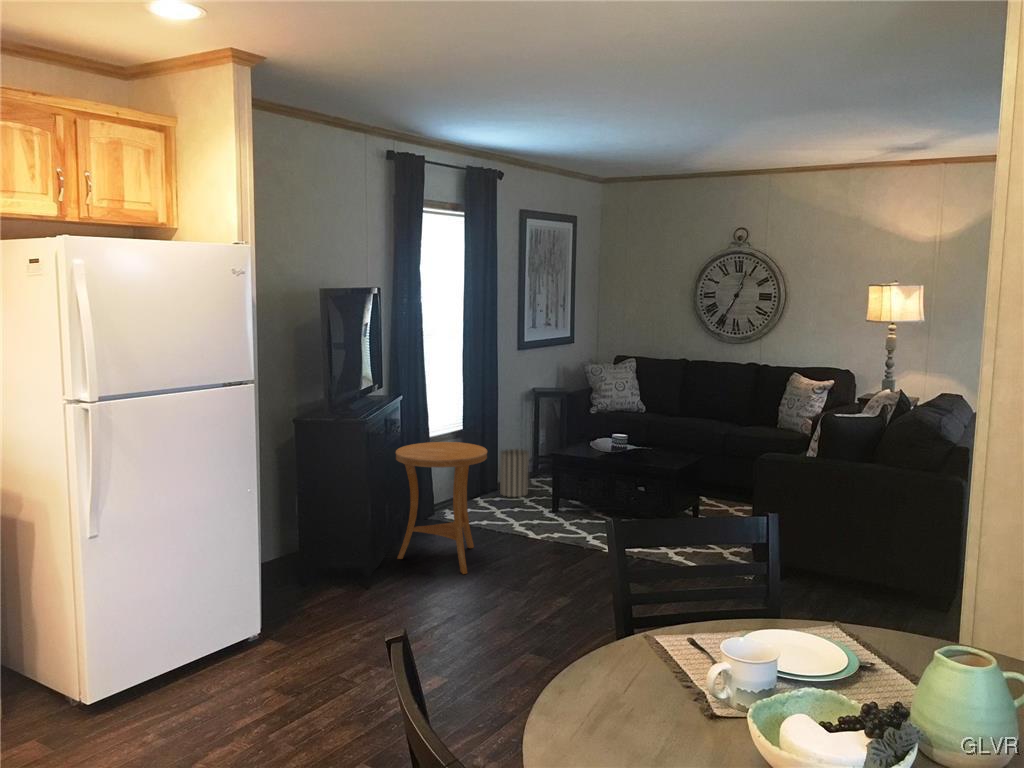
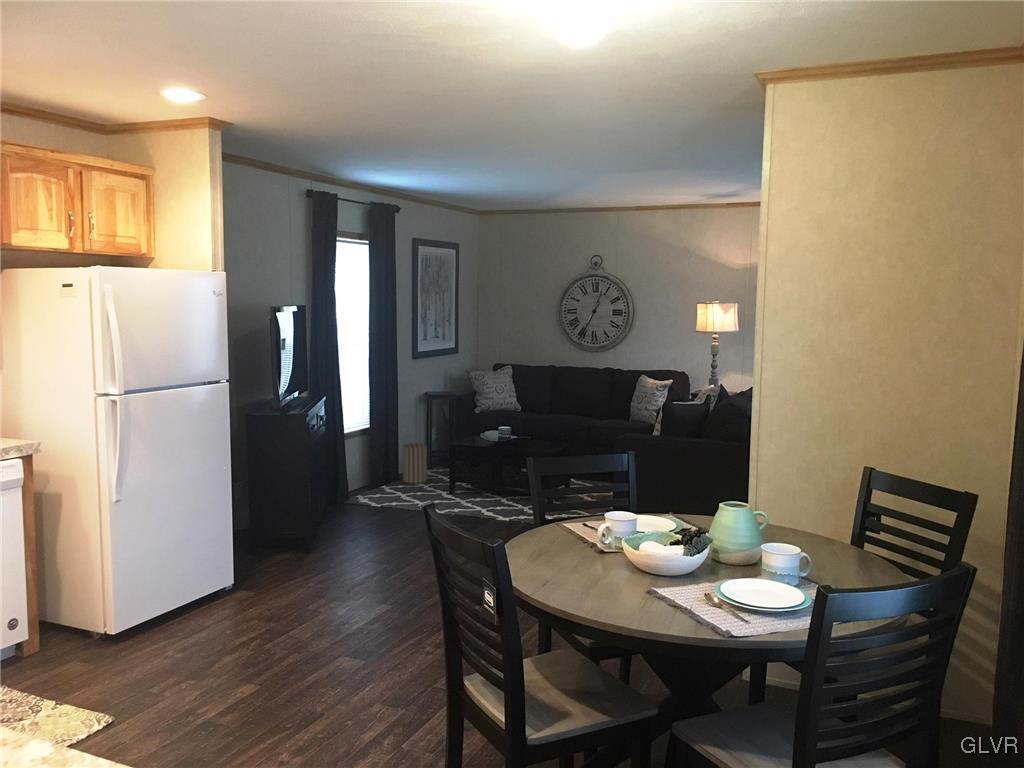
side table: present [396,442,487,574] -> none [327,434,404,540]

